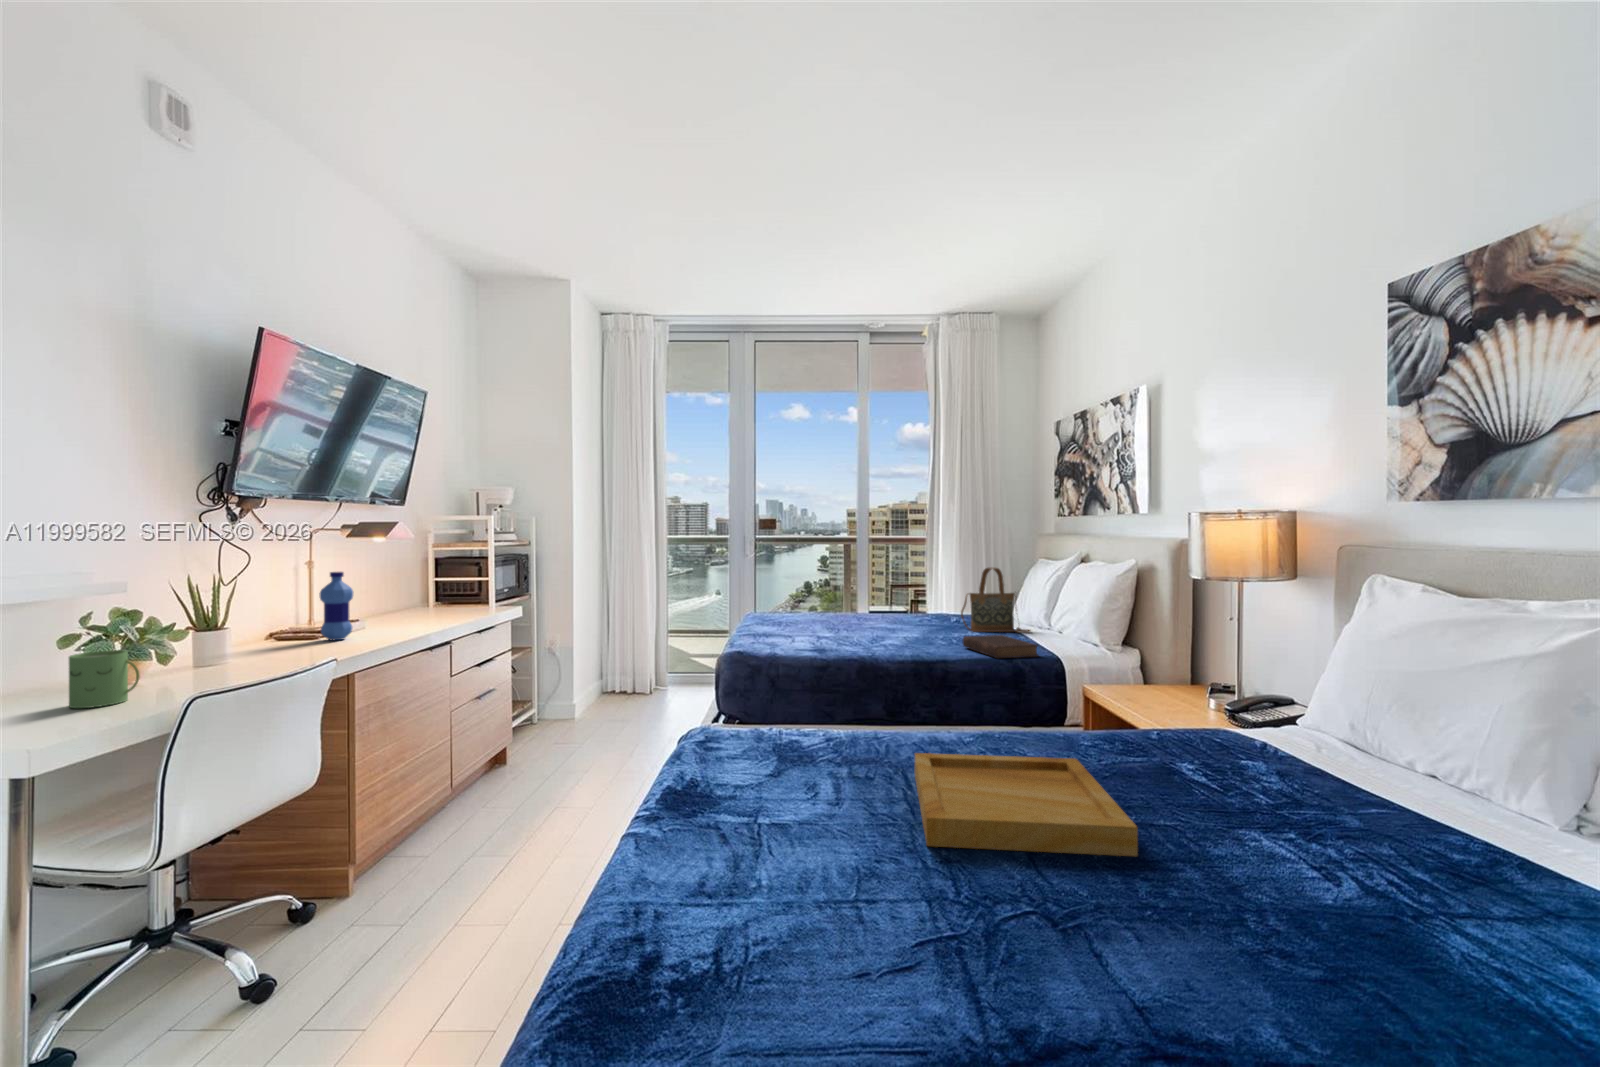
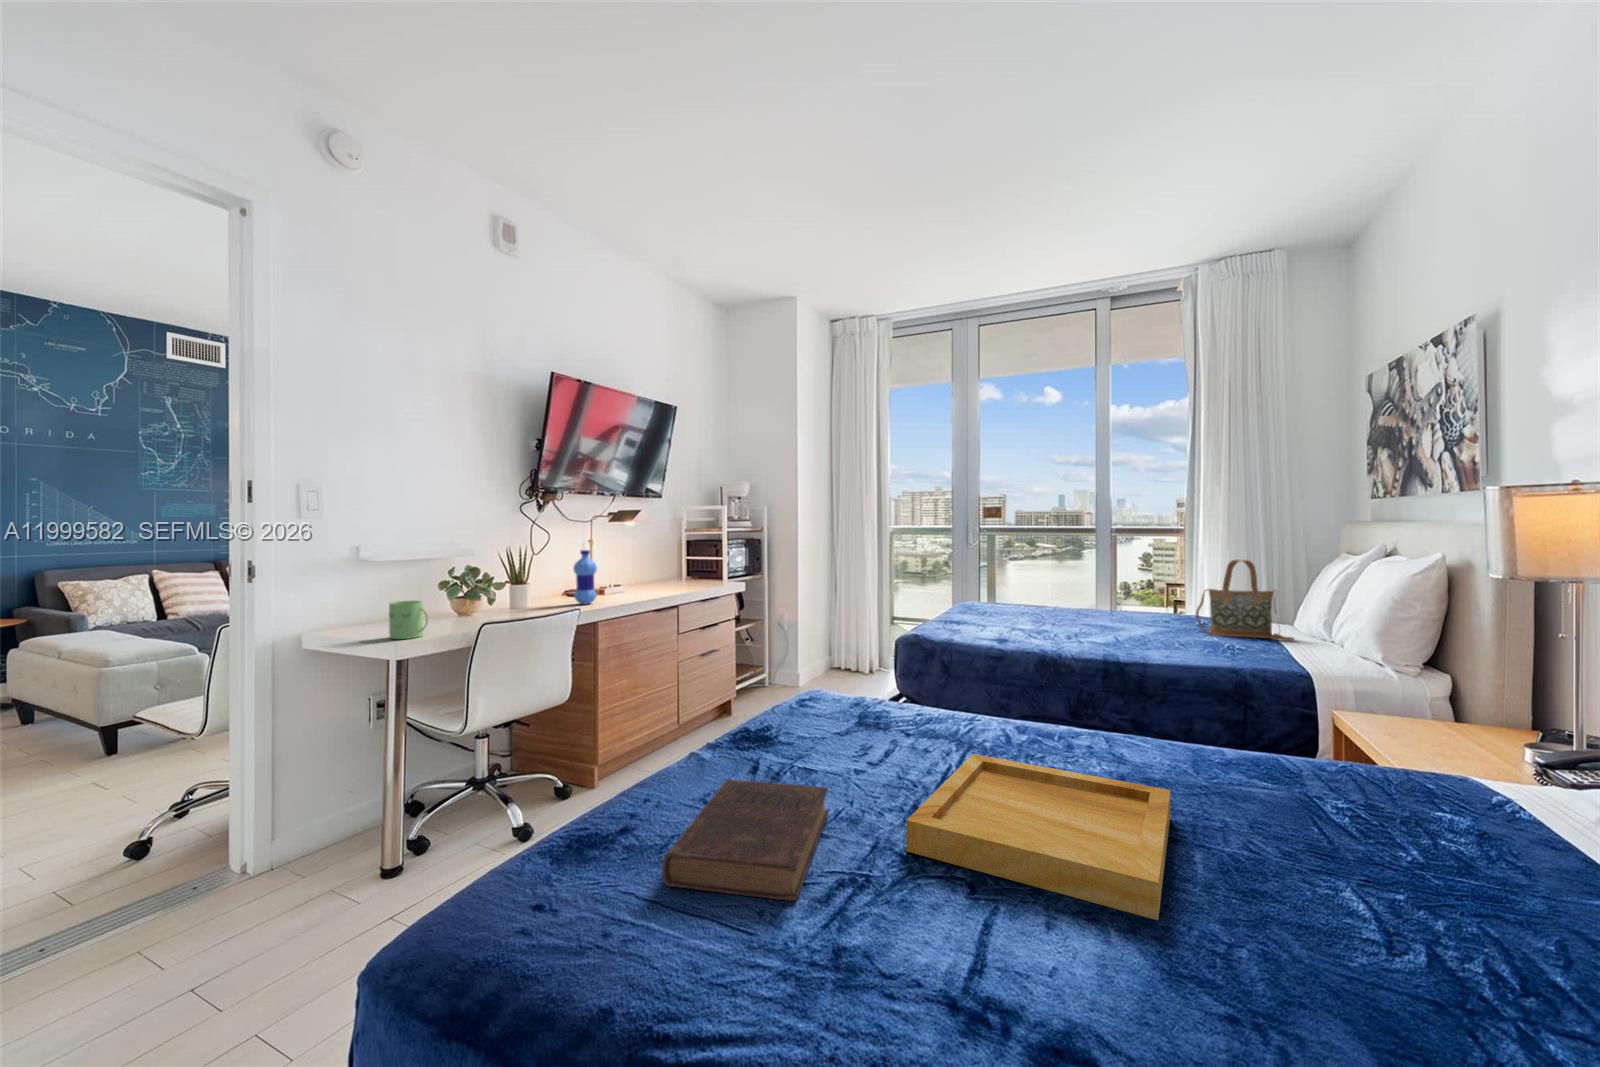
book: present [963,635,1038,658] -> present [662,779,828,901]

